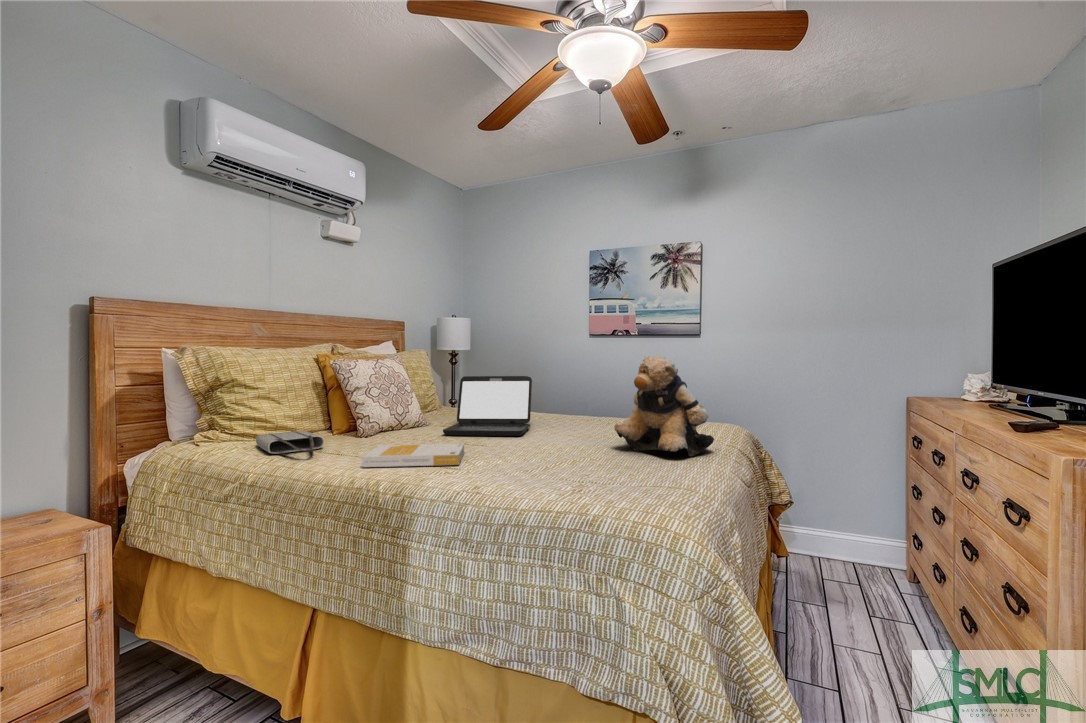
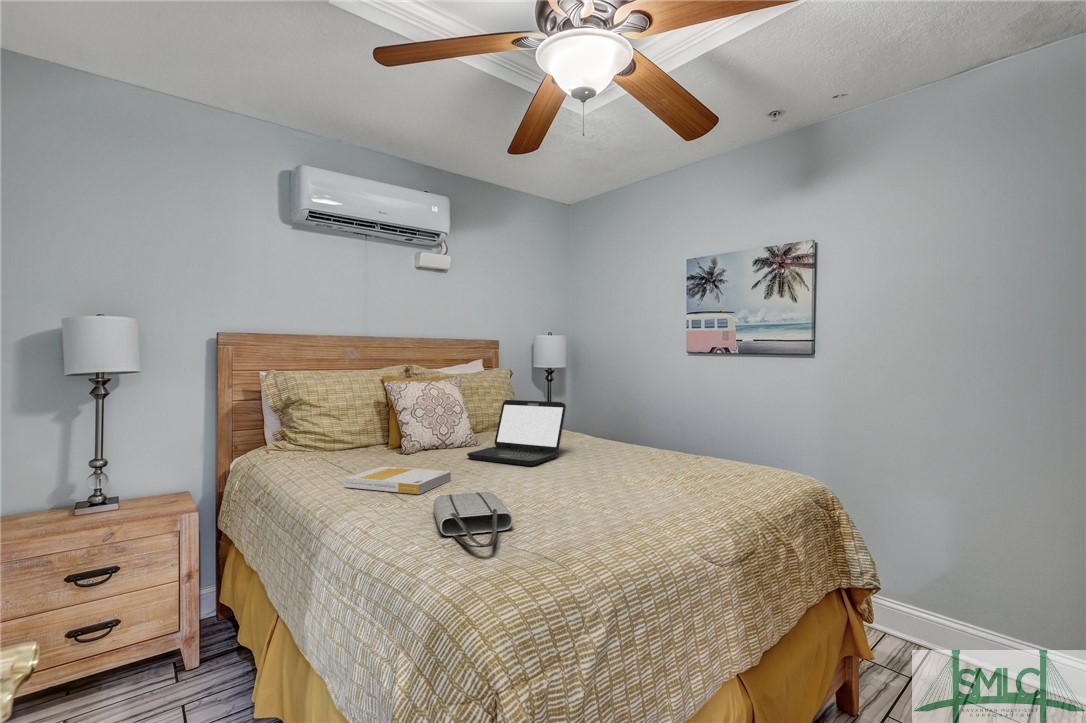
teddy bear: present [614,356,714,456] -> none [593,393,702,513]
tote bag: present [256,431,324,455] -> present [434,492,513,547]

